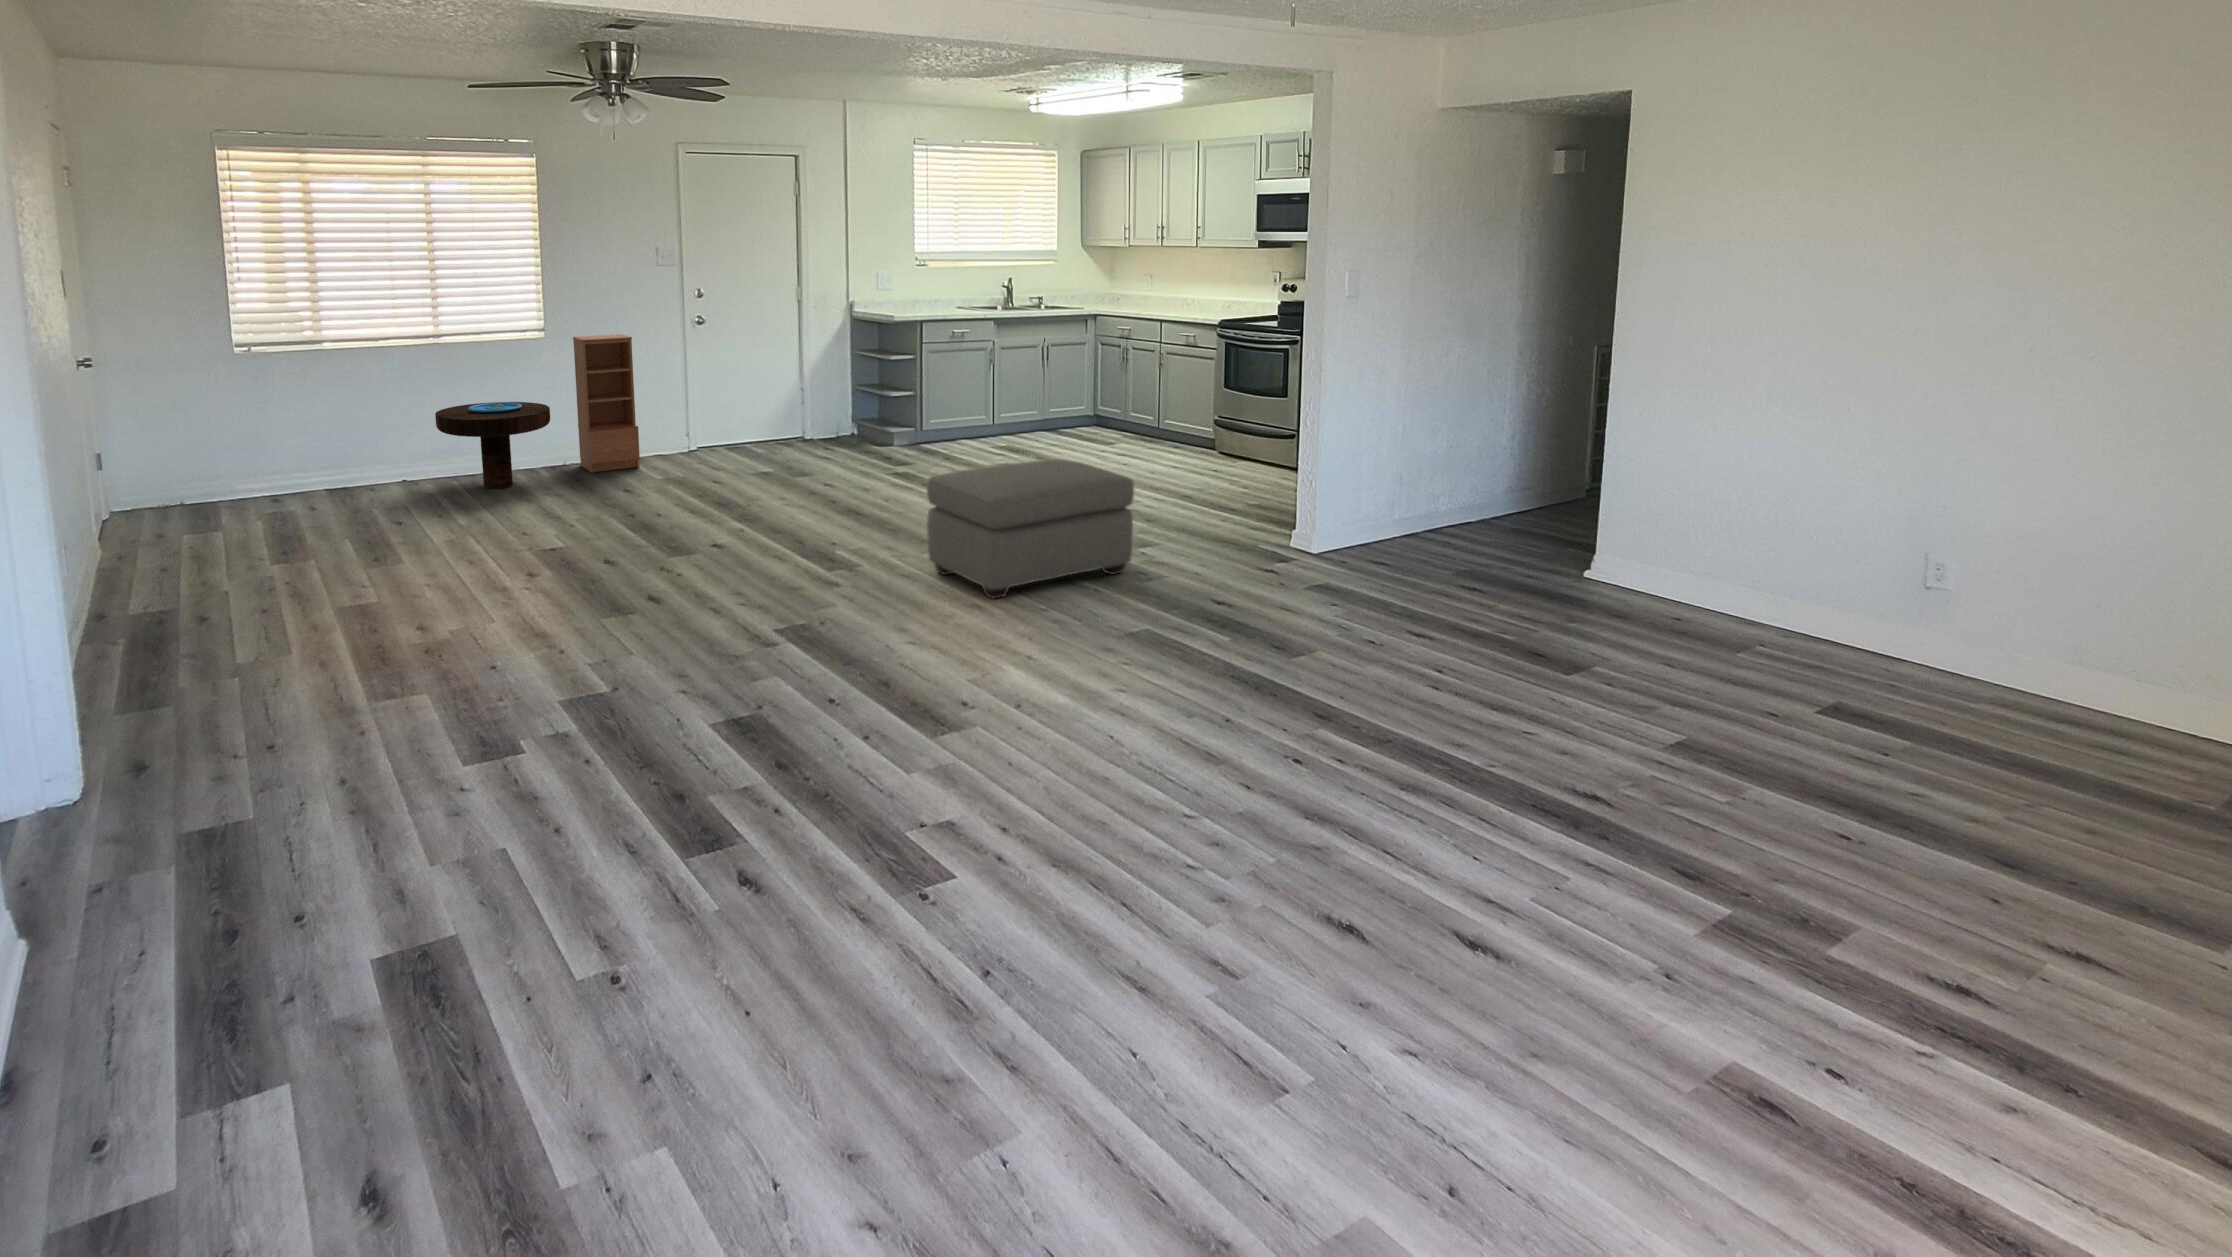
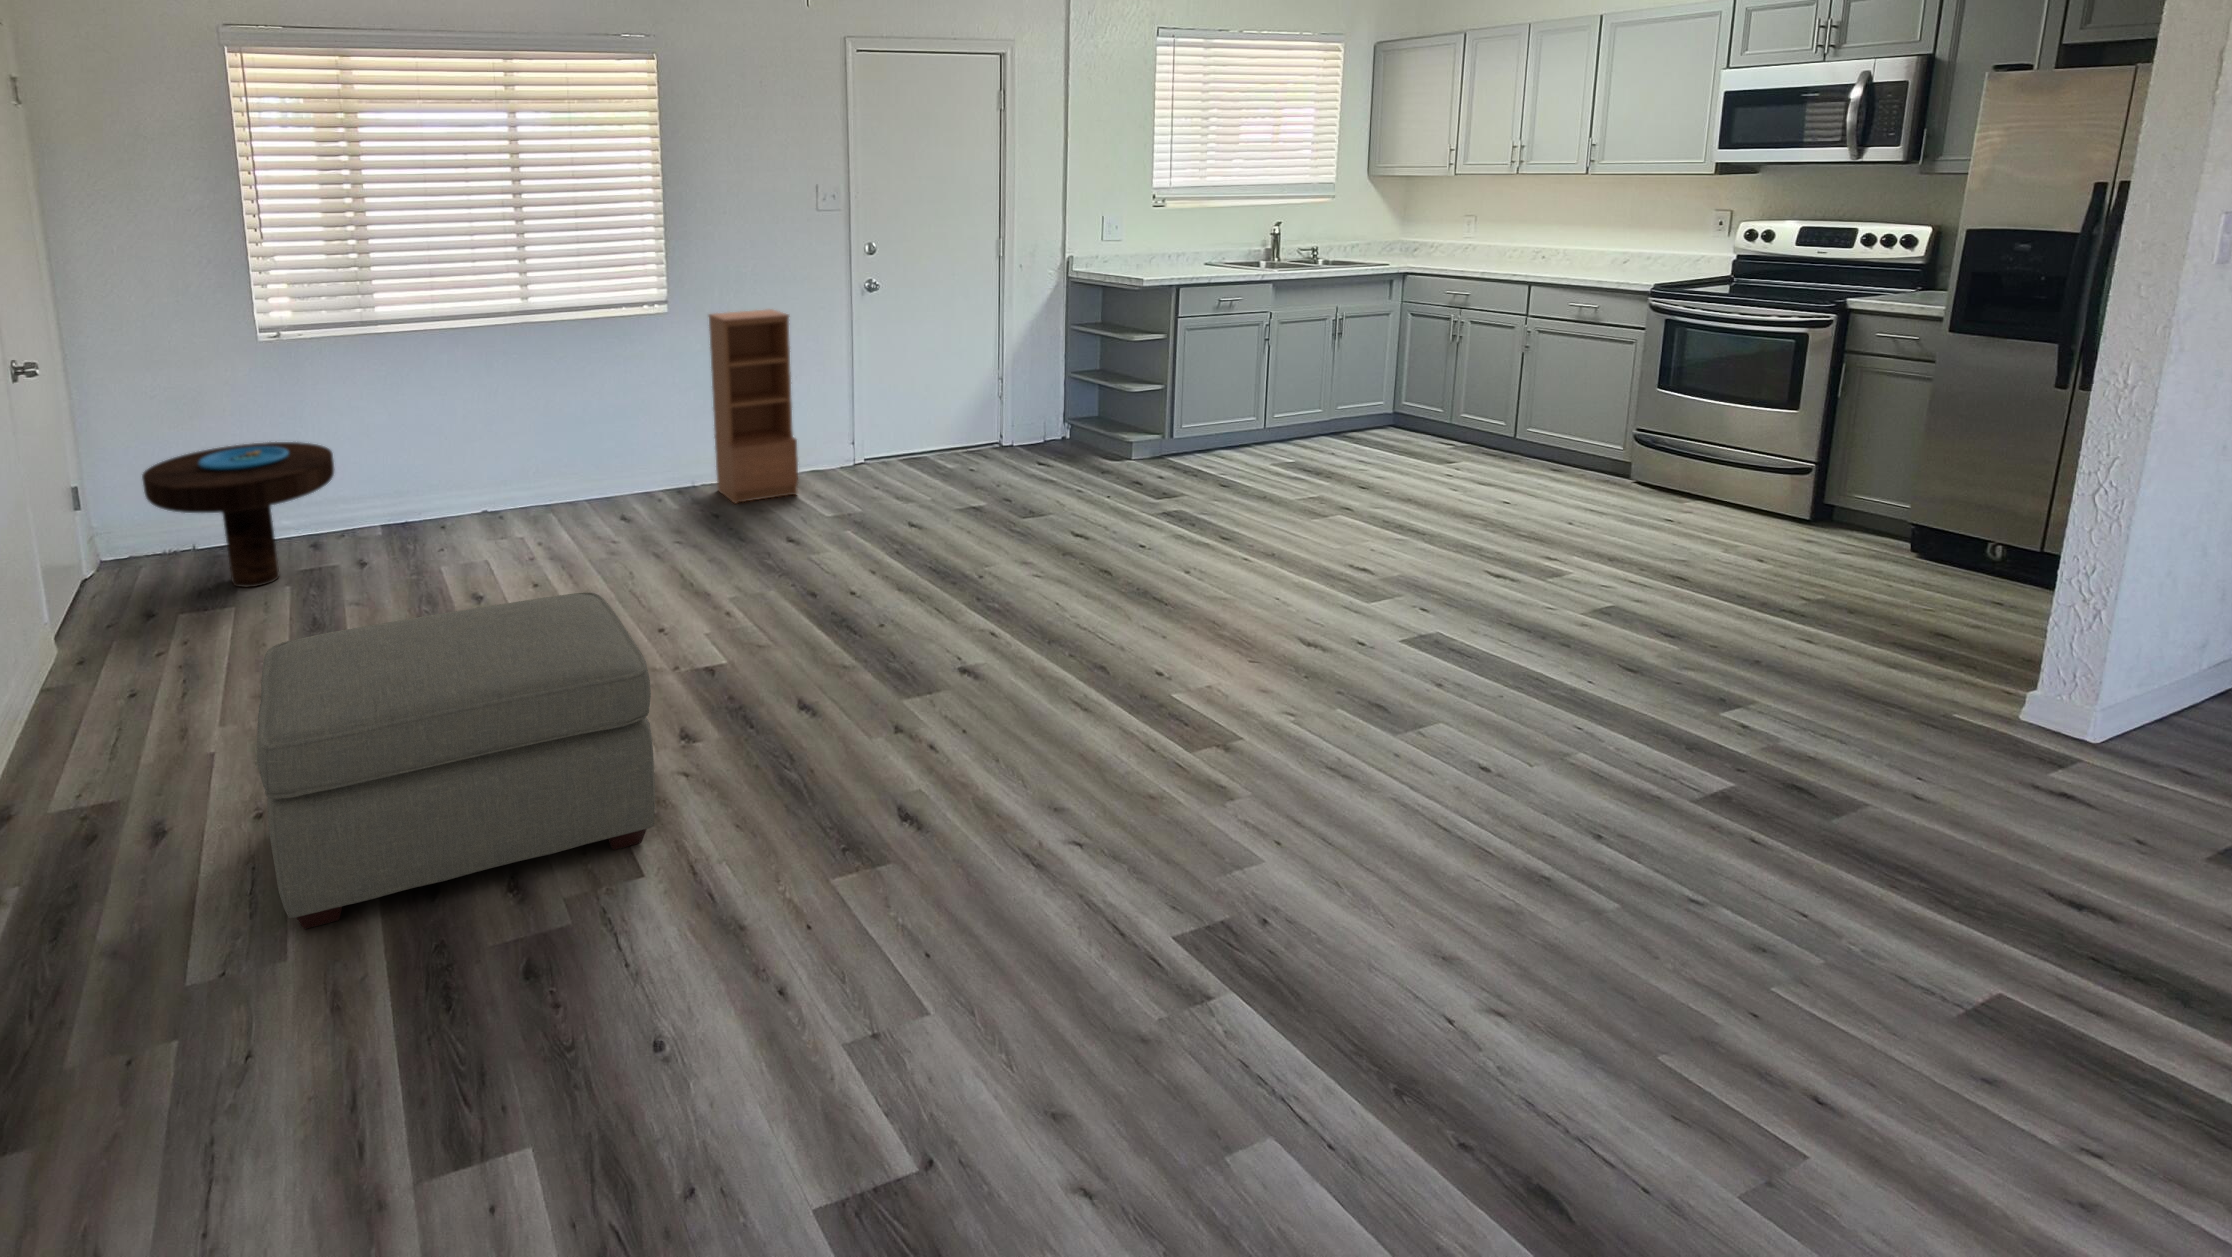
side table: present [435,402,550,489] -> present [142,442,334,587]
ottoman: present [927,459,1134,599] -> present [257,592,655,929]

